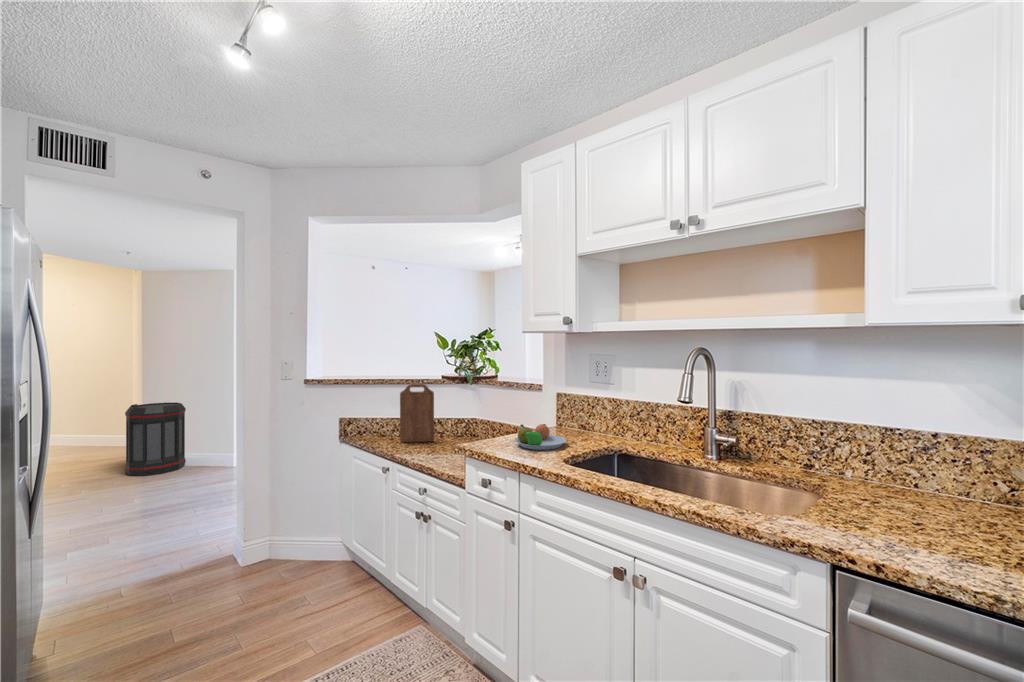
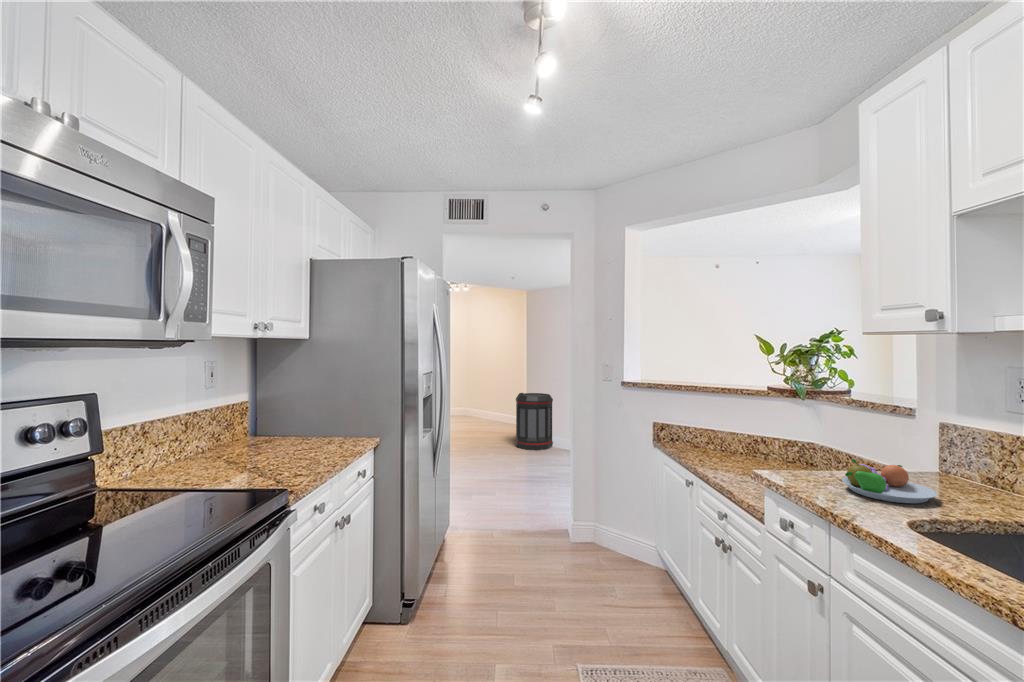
cutting board: present [400,384,434,442] -> none [711,393,753,463]

